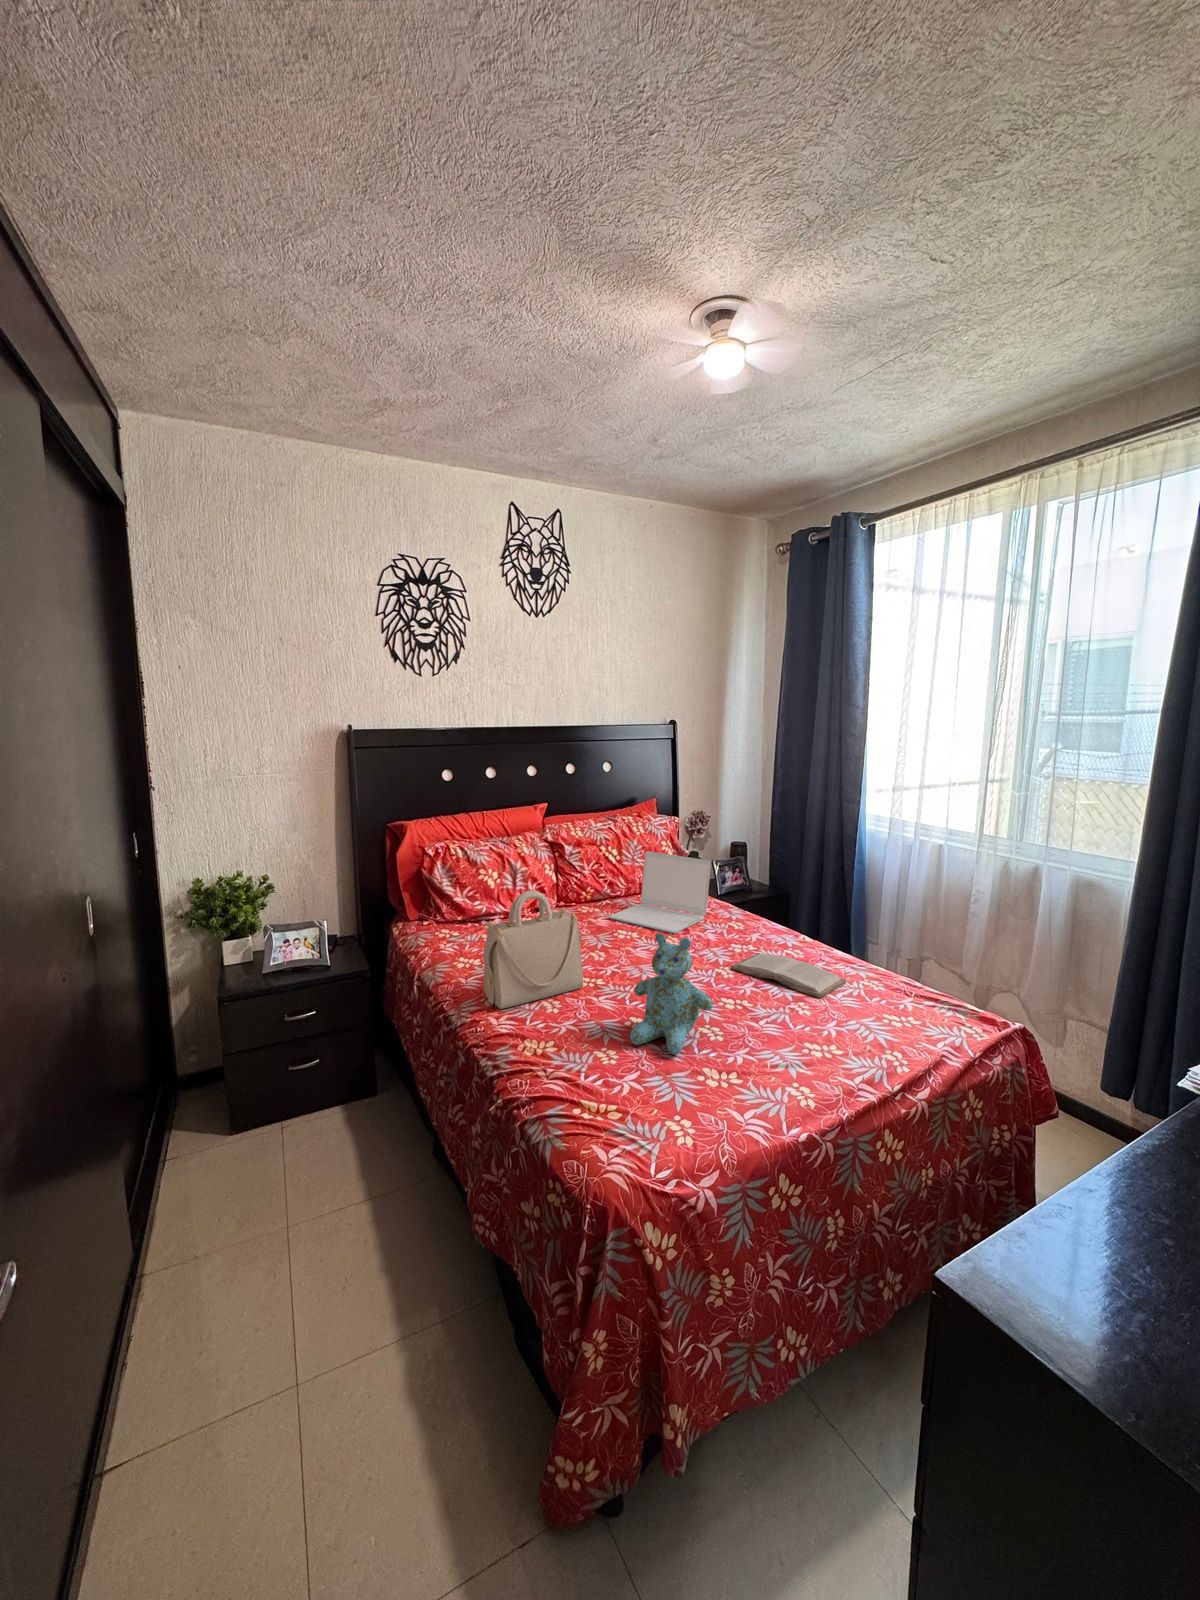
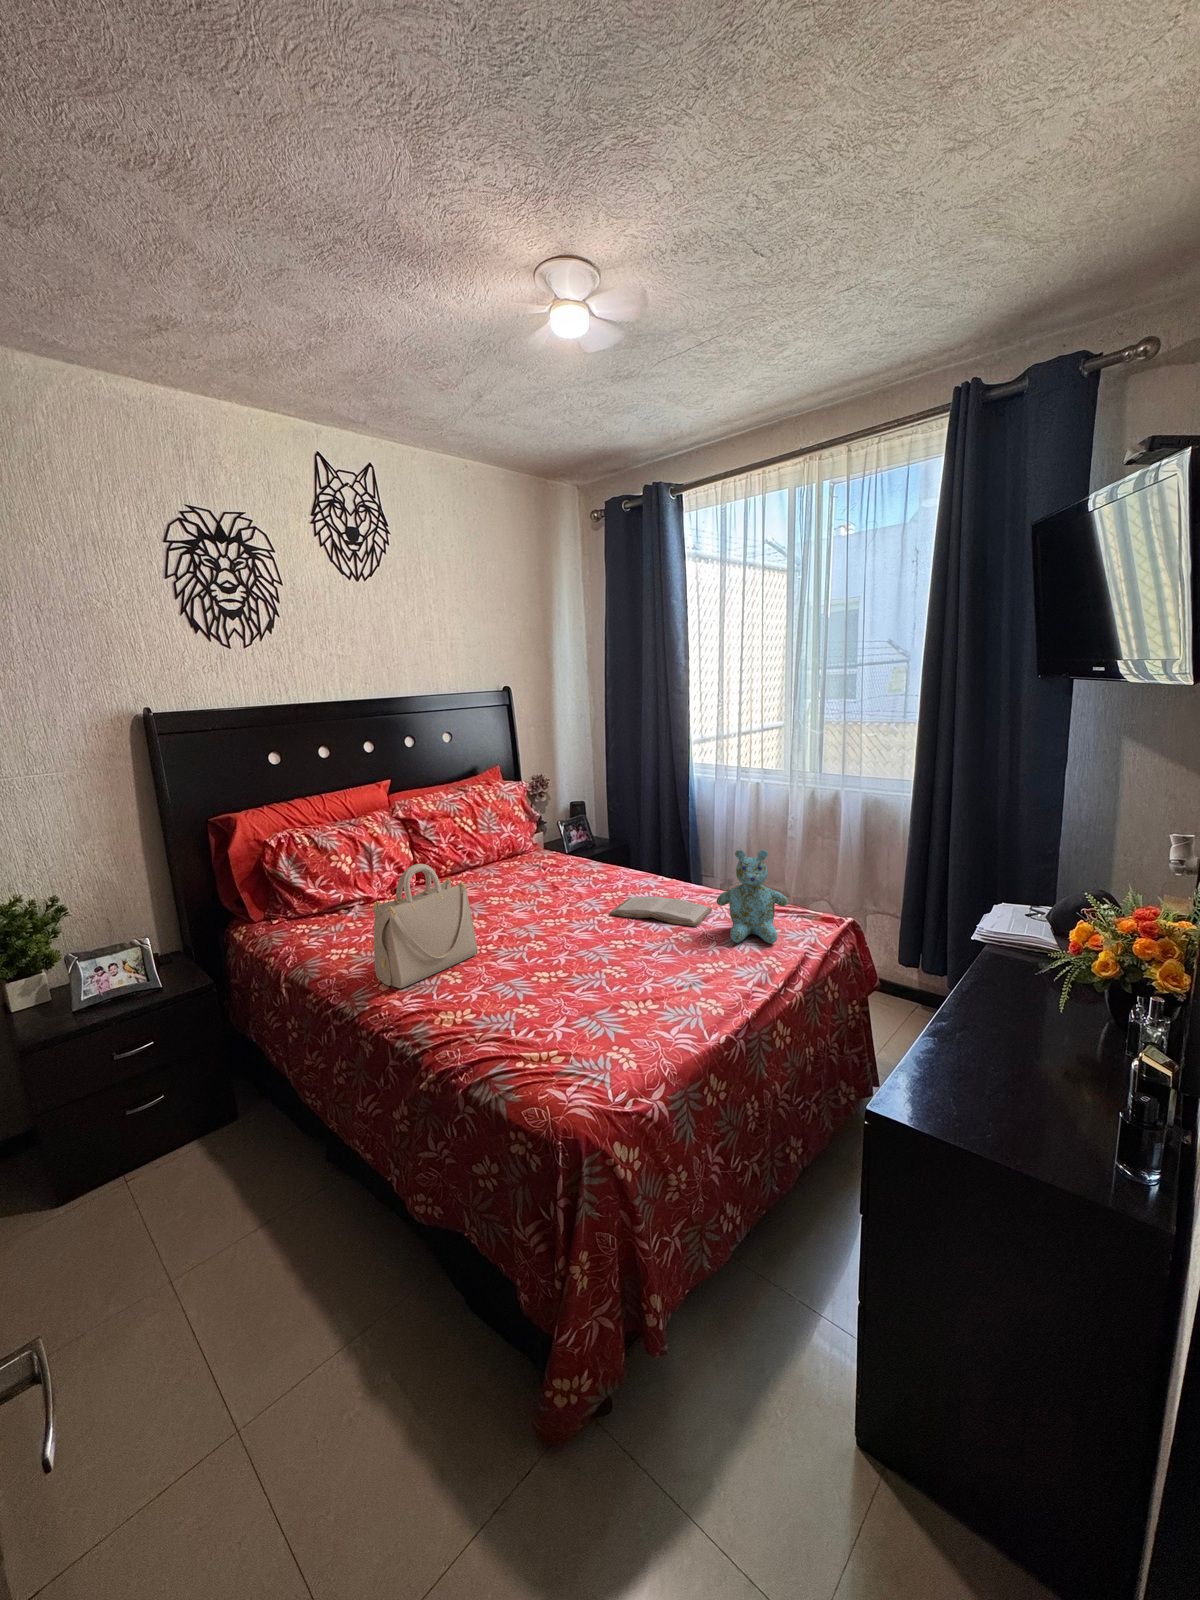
laptop: present [610,851,711,933] -> none [476,817,569,892]
stuffed bear: present [630,933,713,1055] -> present [717,850,788,943]

